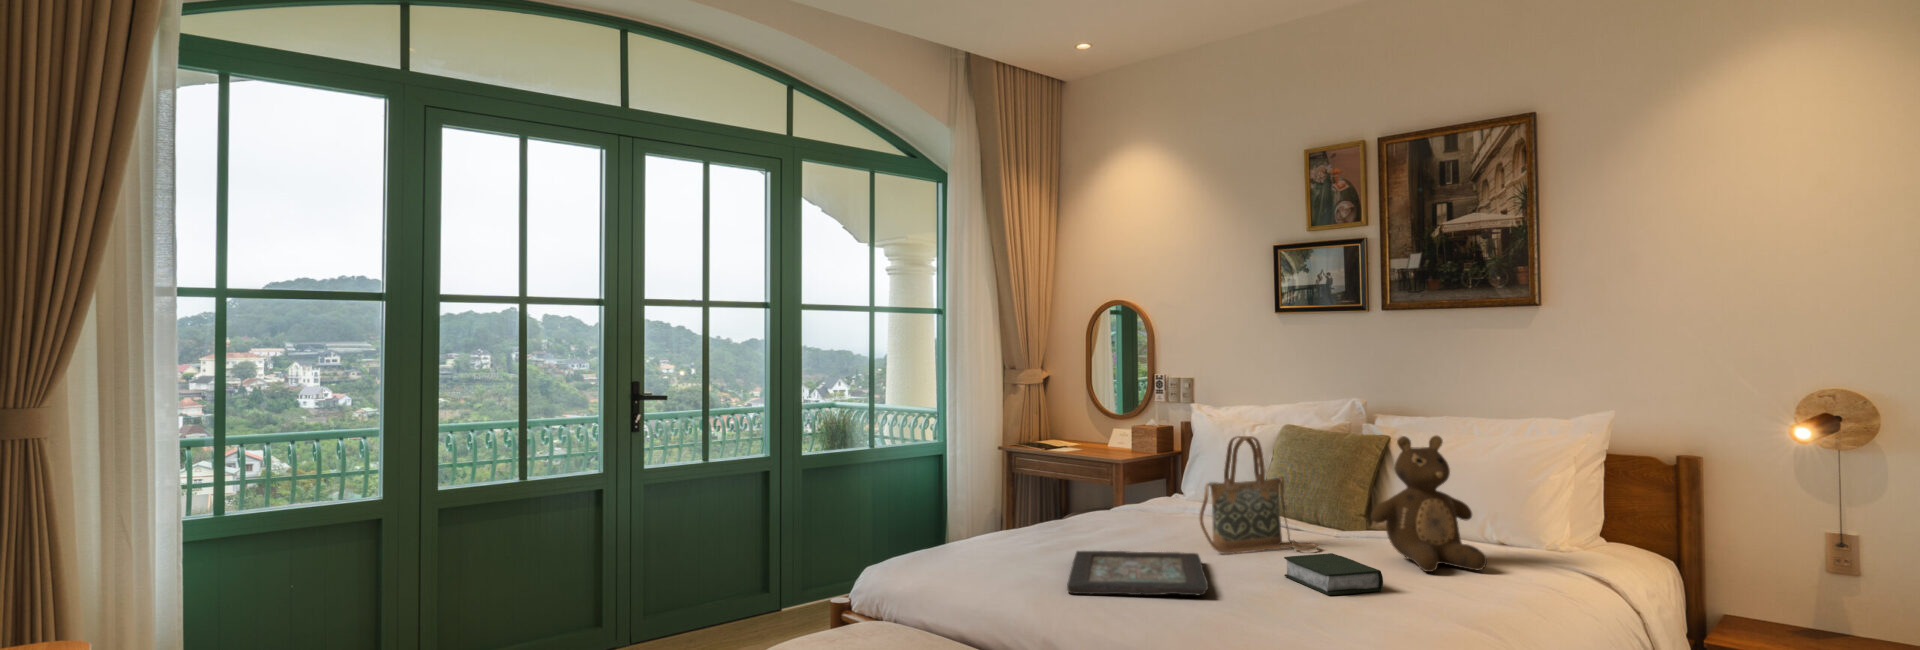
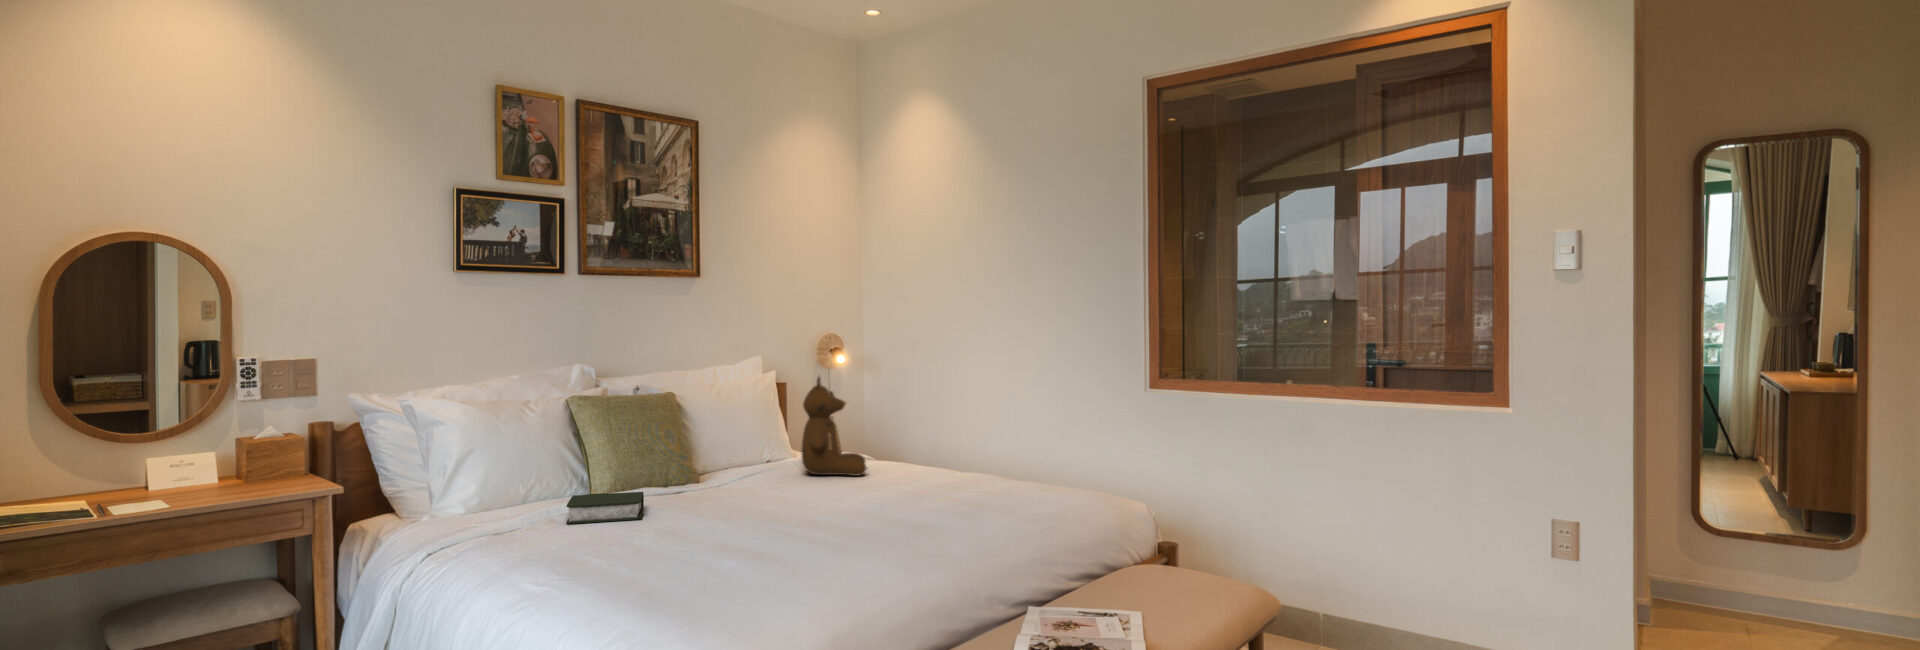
handbag: present [1199,436,1318,554] -> none [723,392,776,507]
decorative tray: present [1067,551,1208,595] -> none [759,503,928,545]
book: present [1284,553,1383,595] -> present [566,492,644,524]

